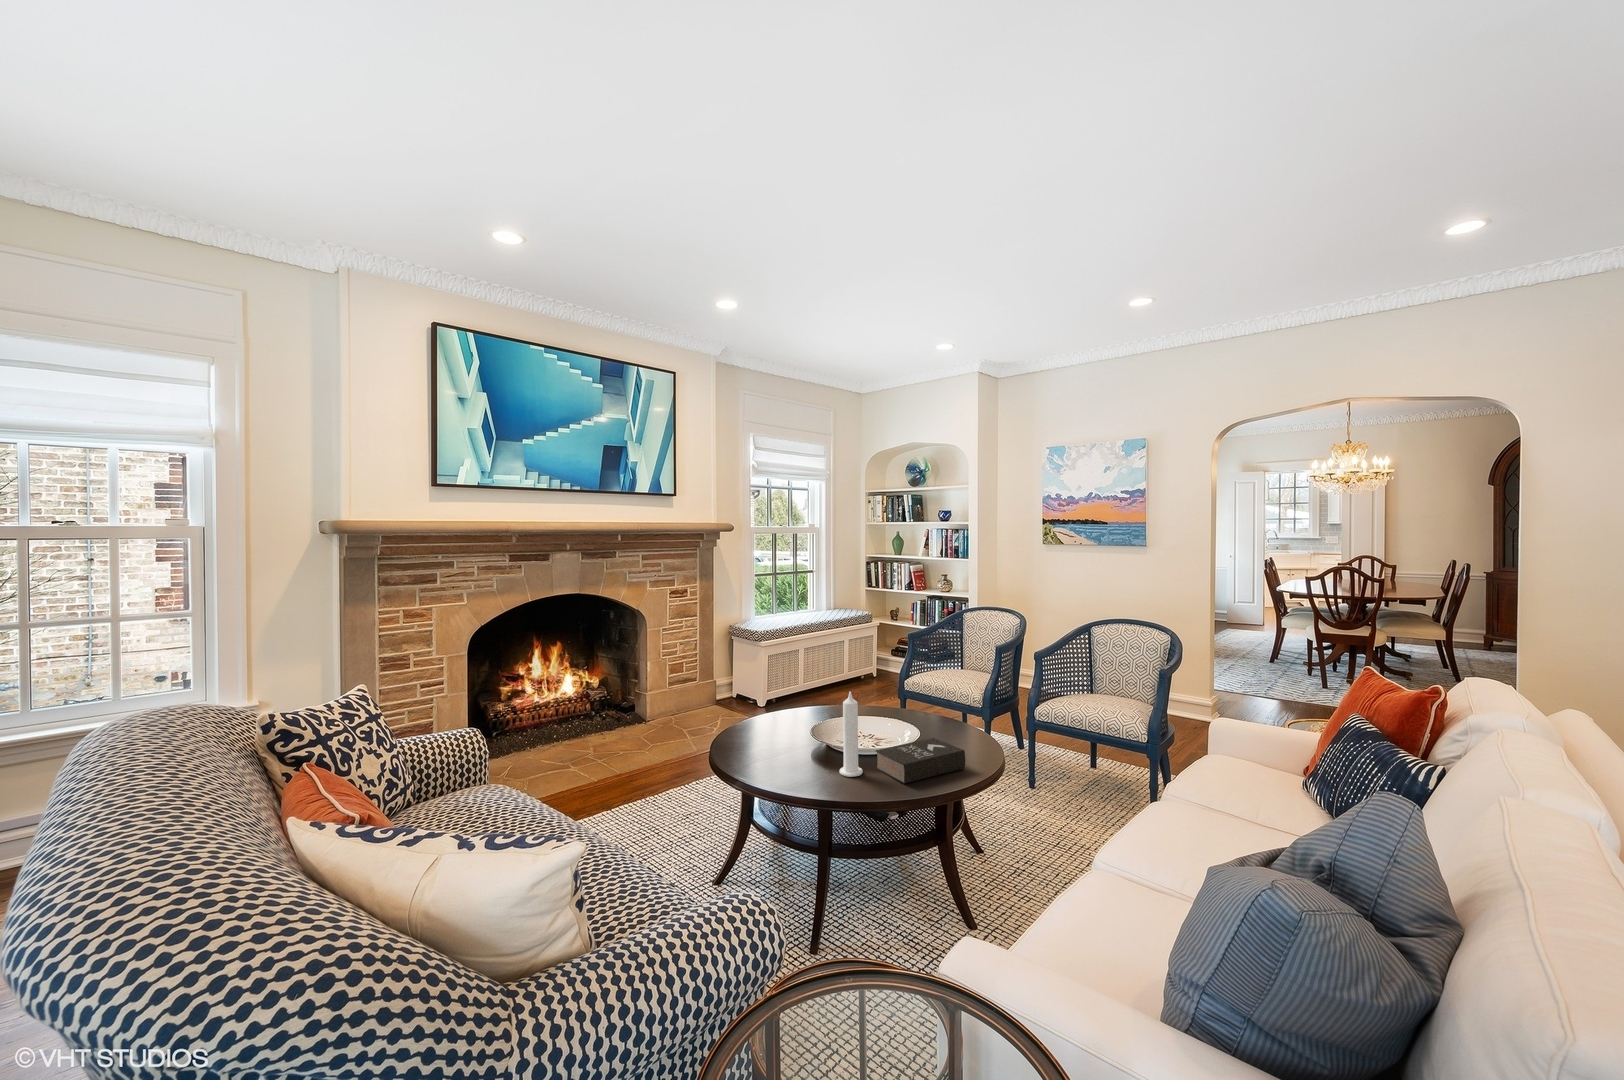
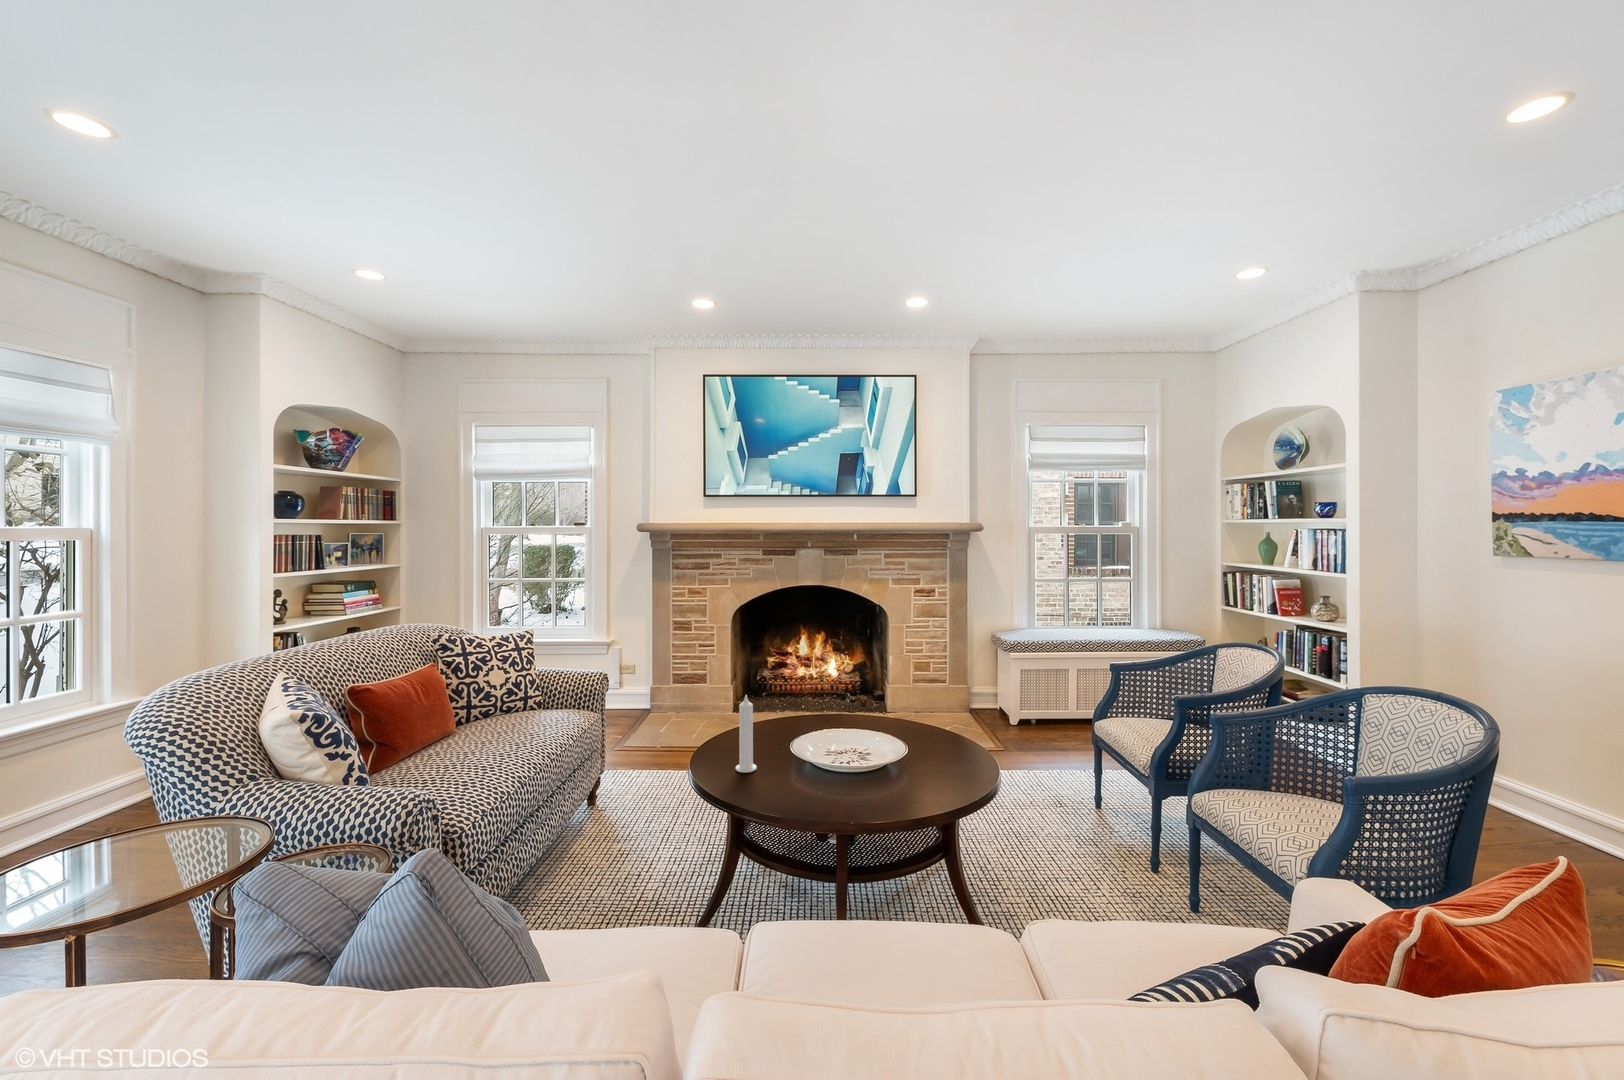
book: present [876,738,965,784] -> none [754,756,841,798]

